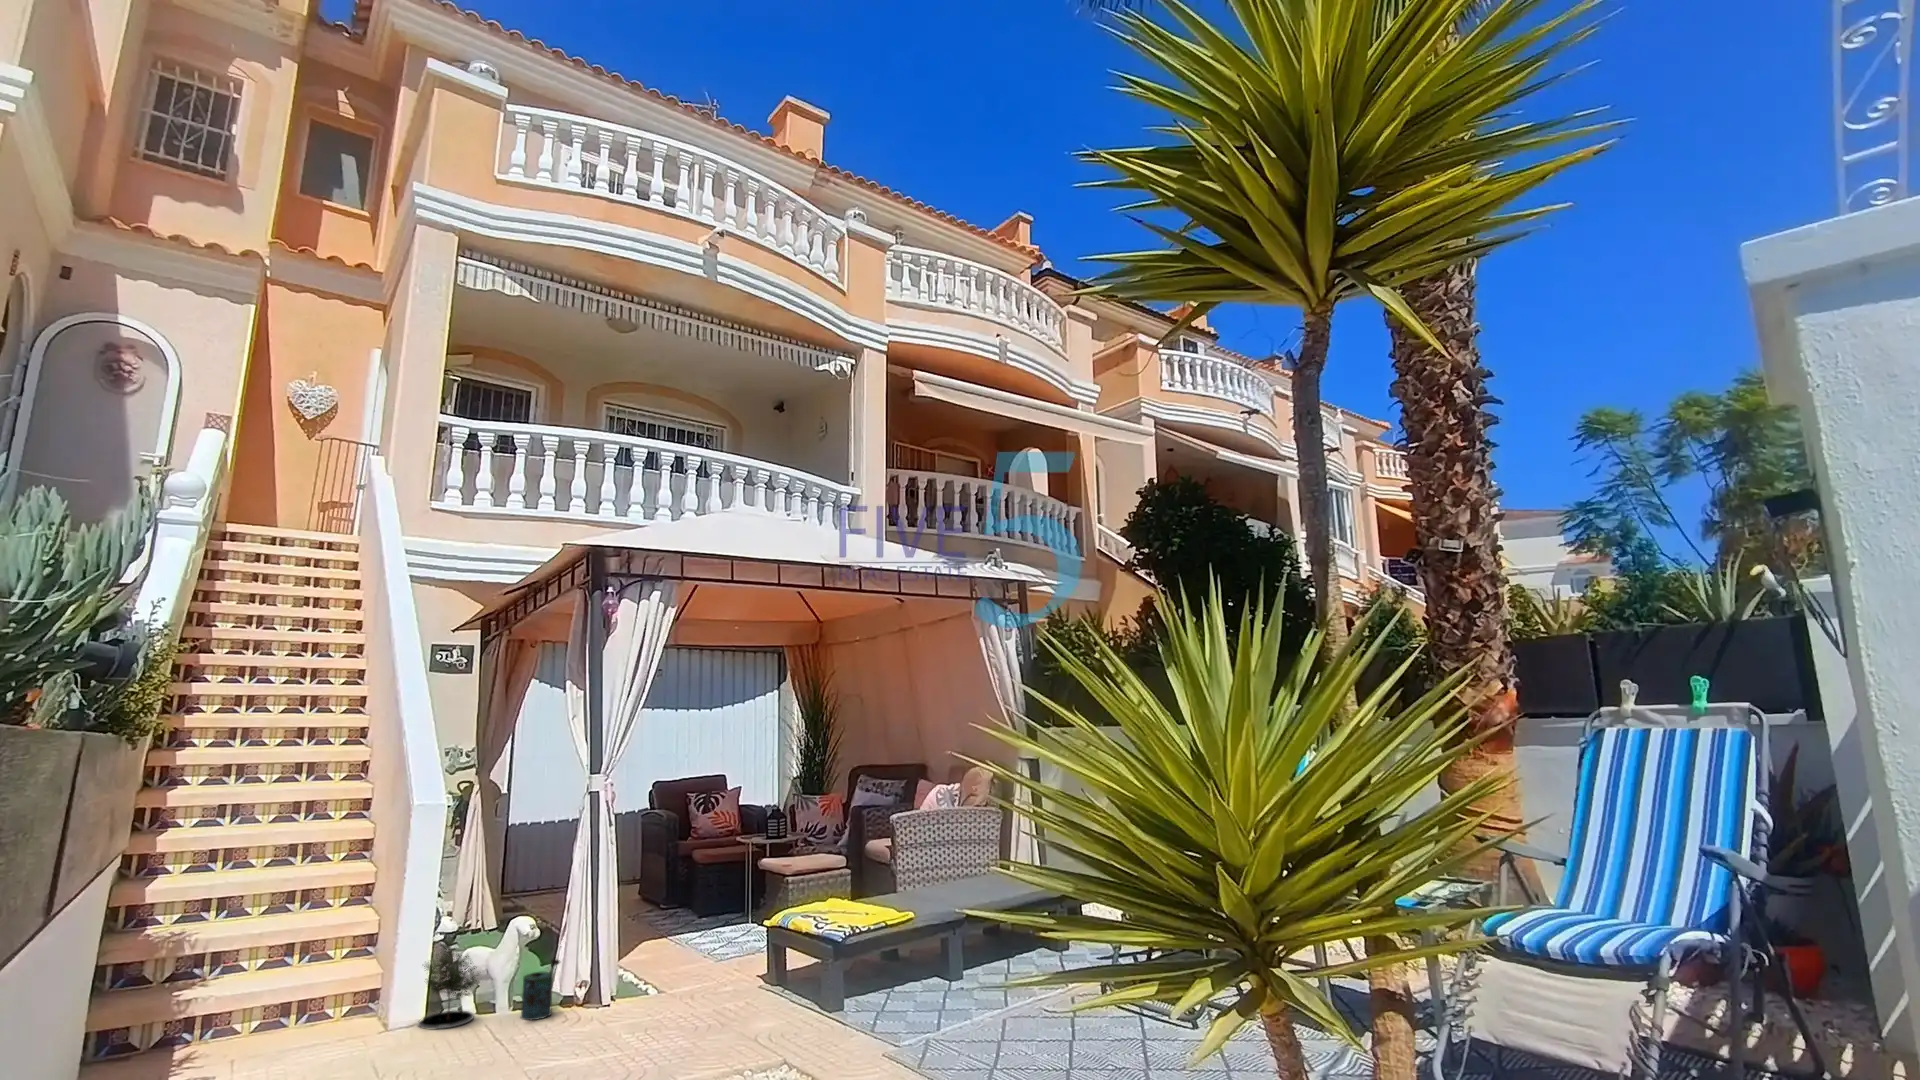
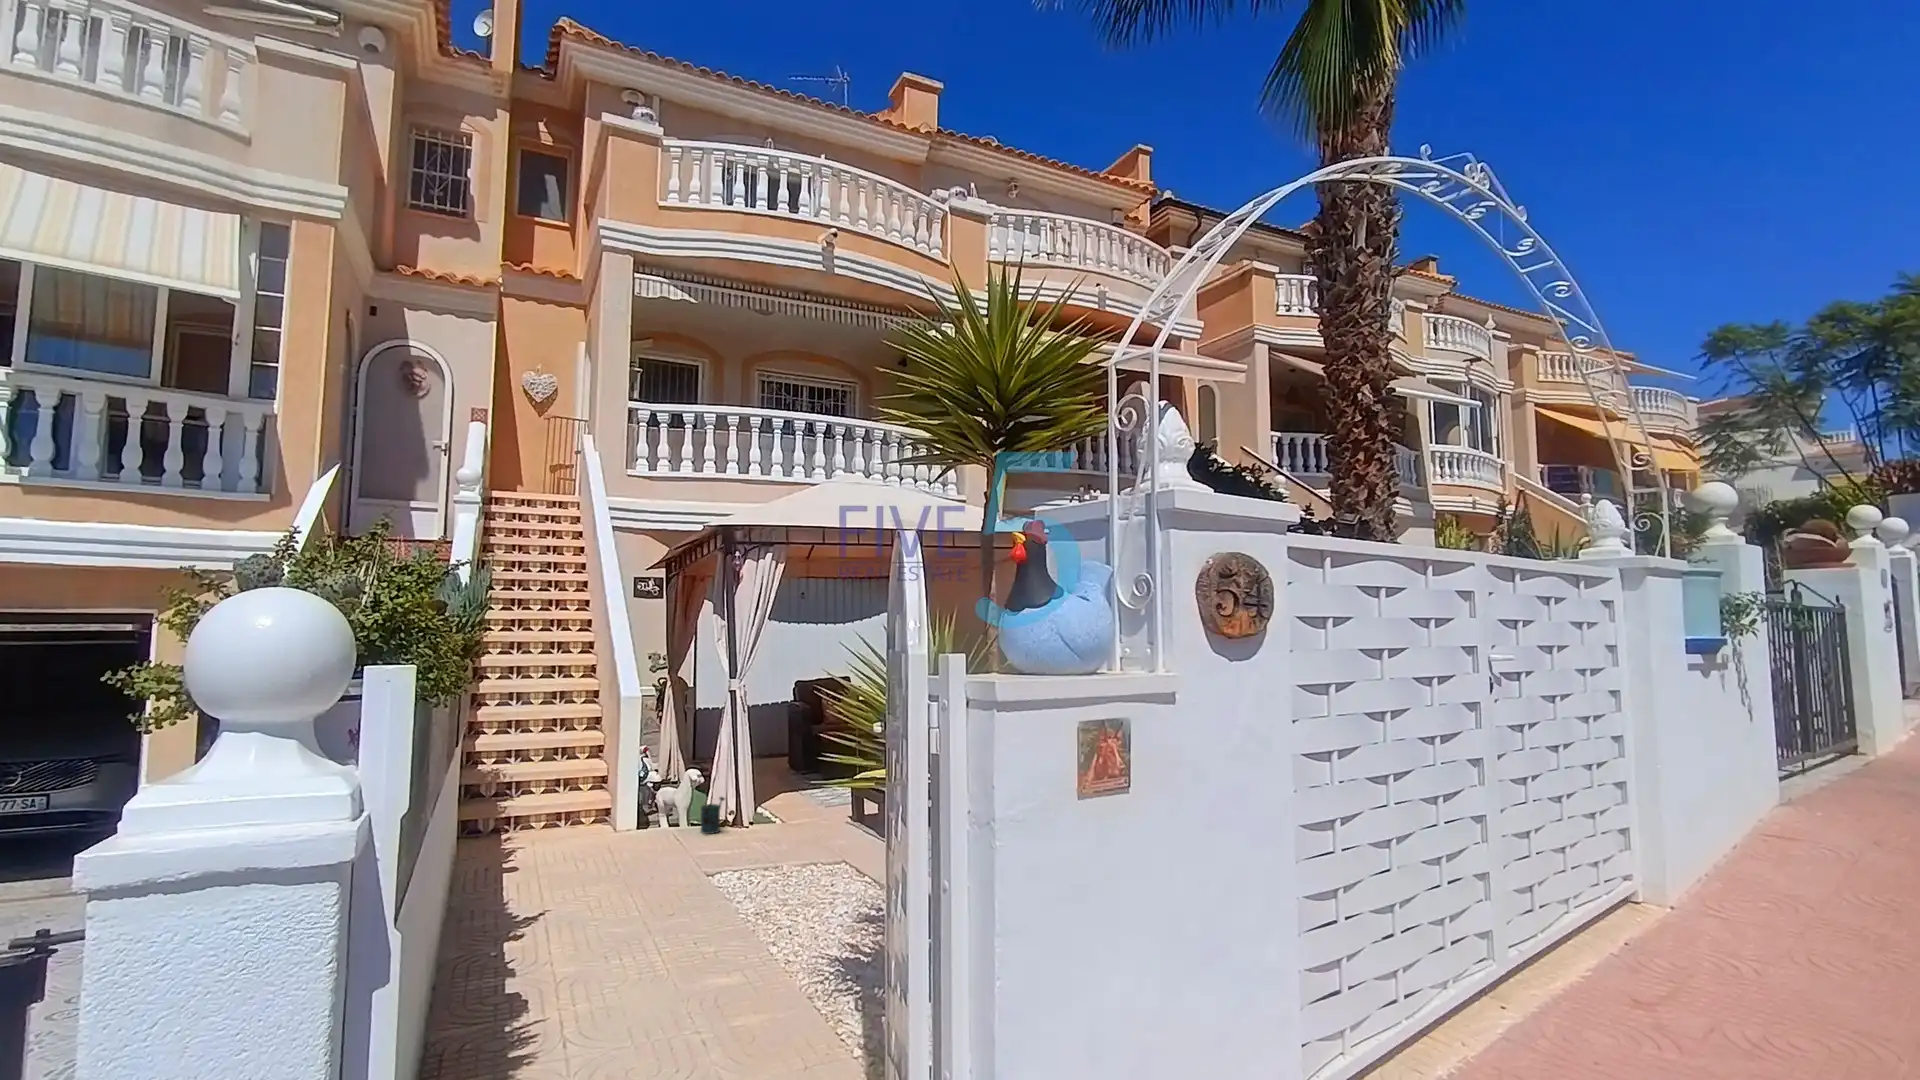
potted tree: present [418,935,479,1029] -> none [636,773,676,836]

